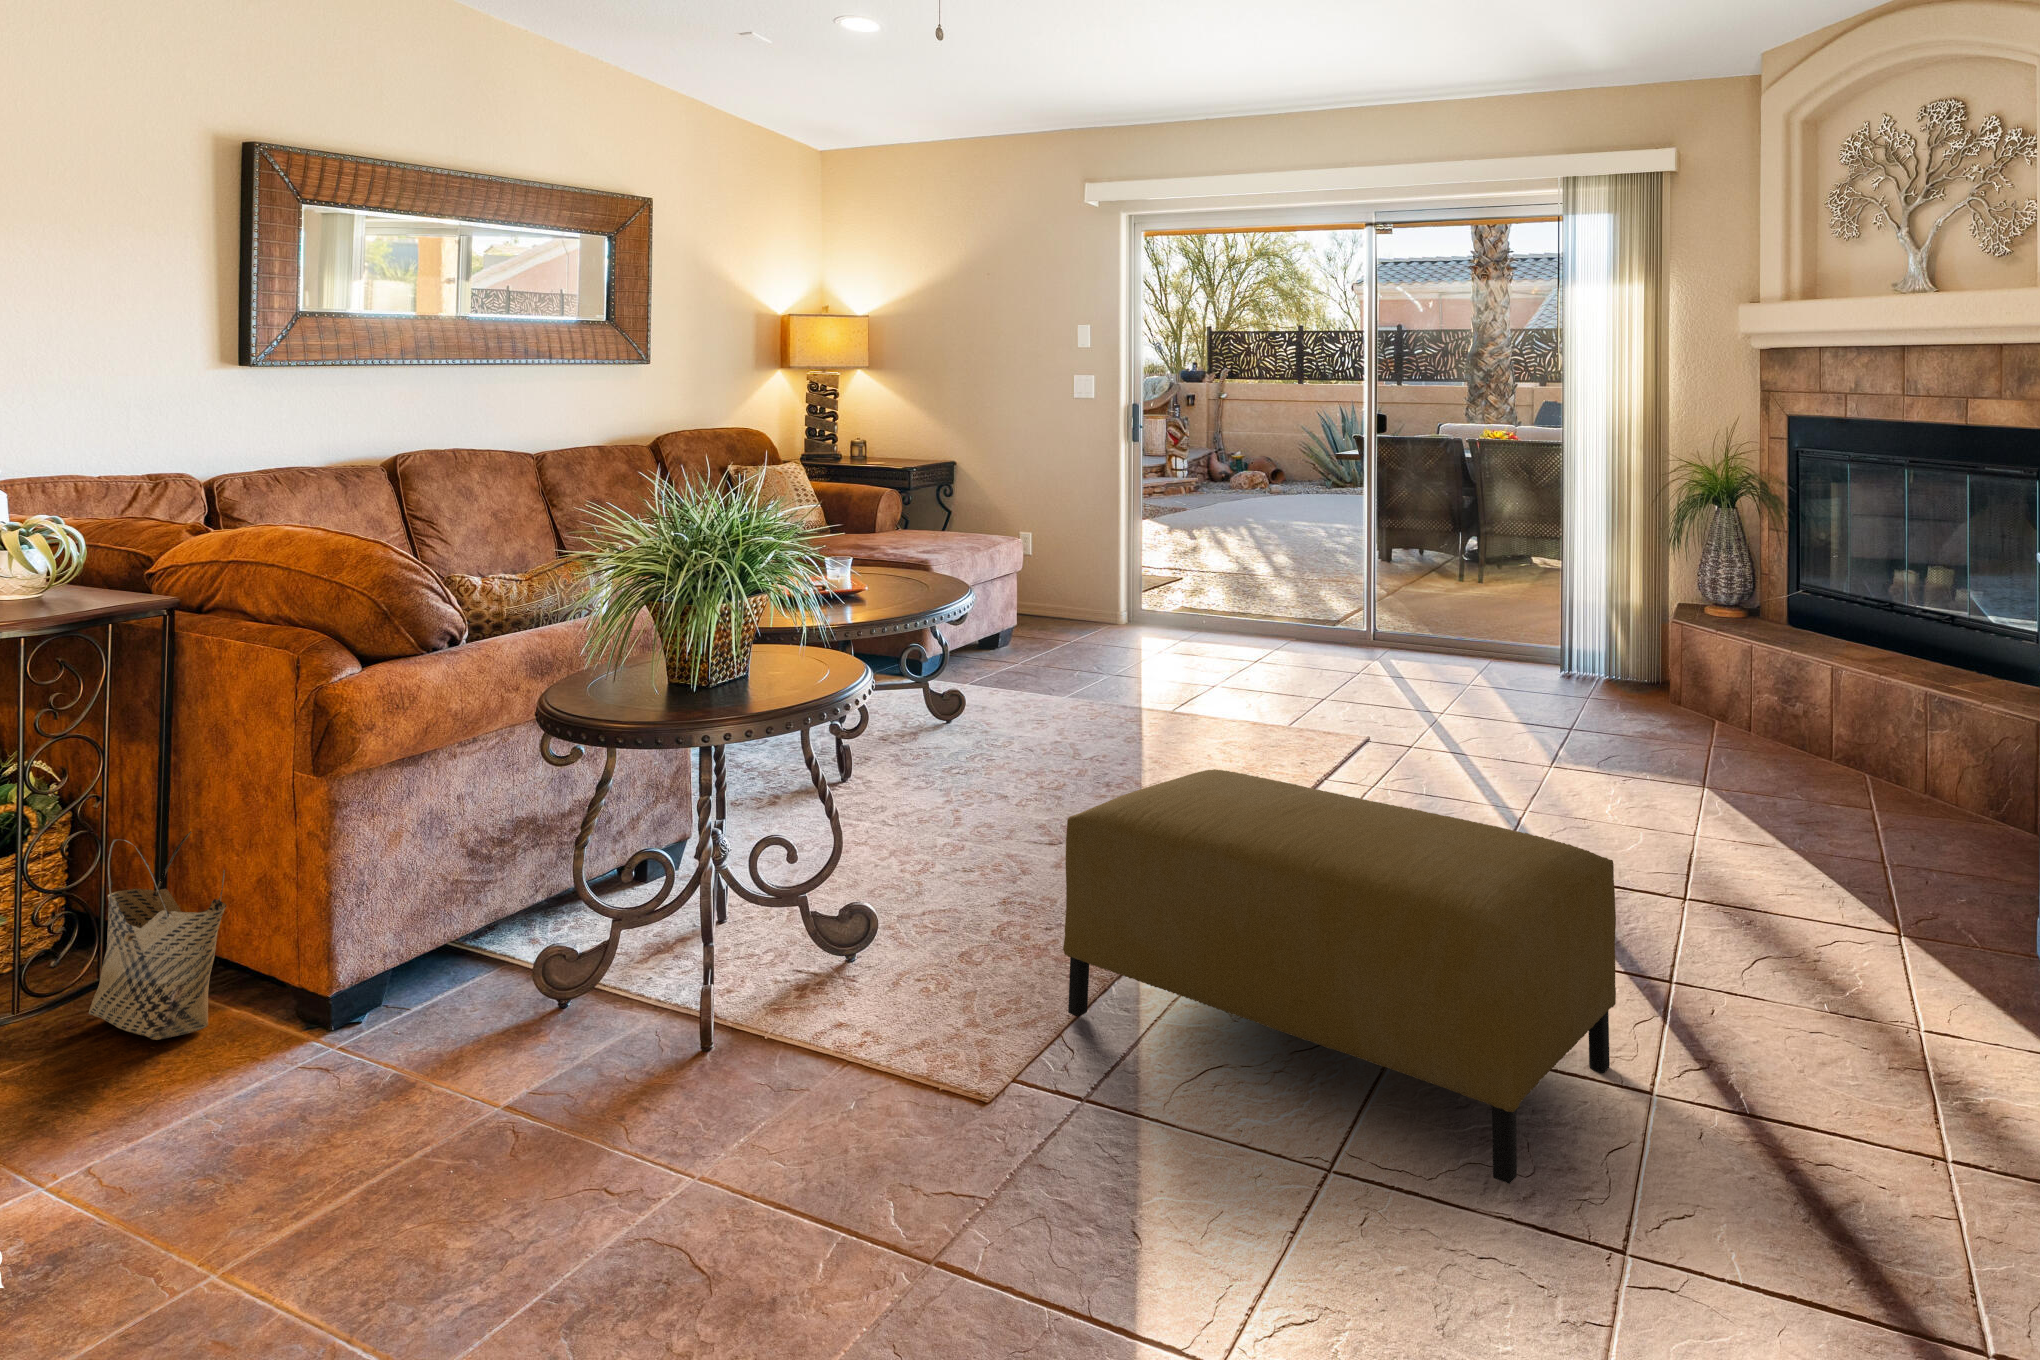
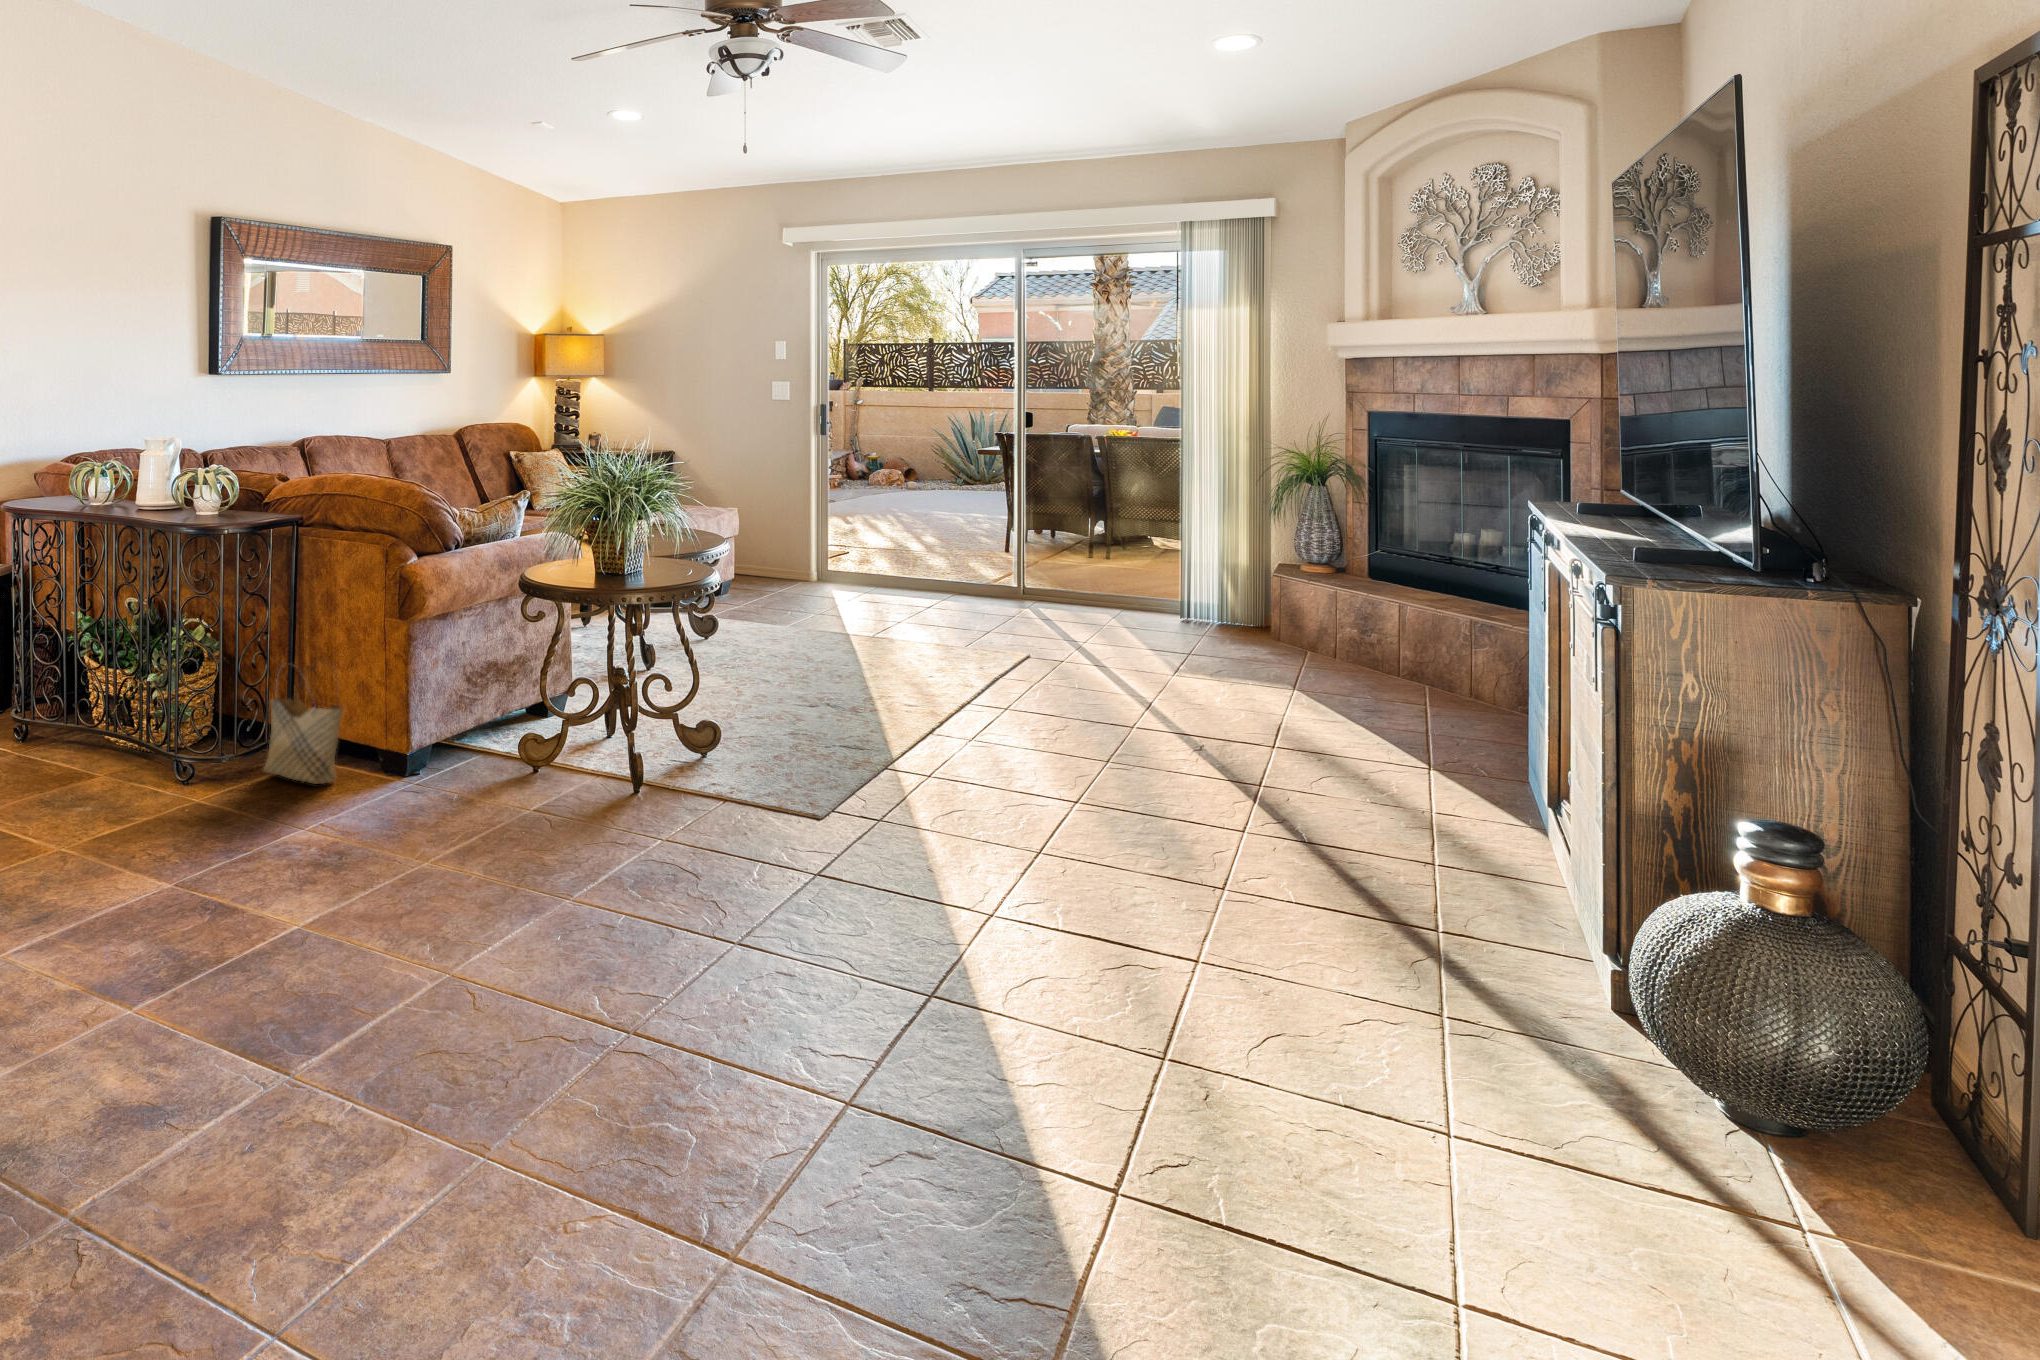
ottoman: present [1063,769,1616,1184] -> none [863,646,1230,863]

